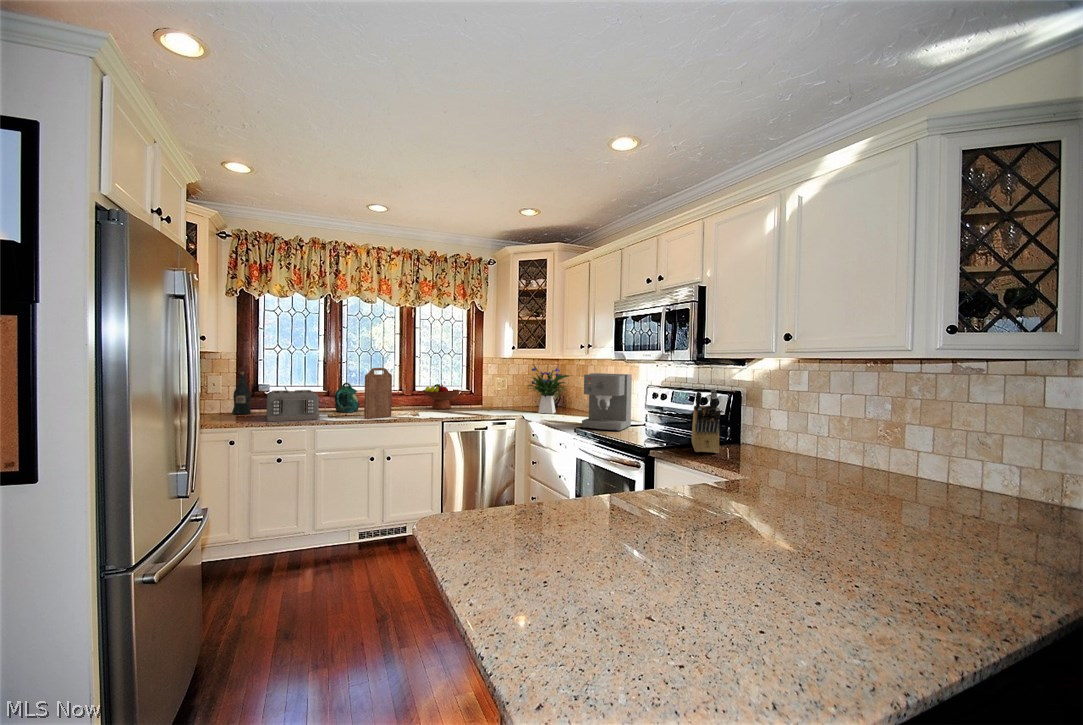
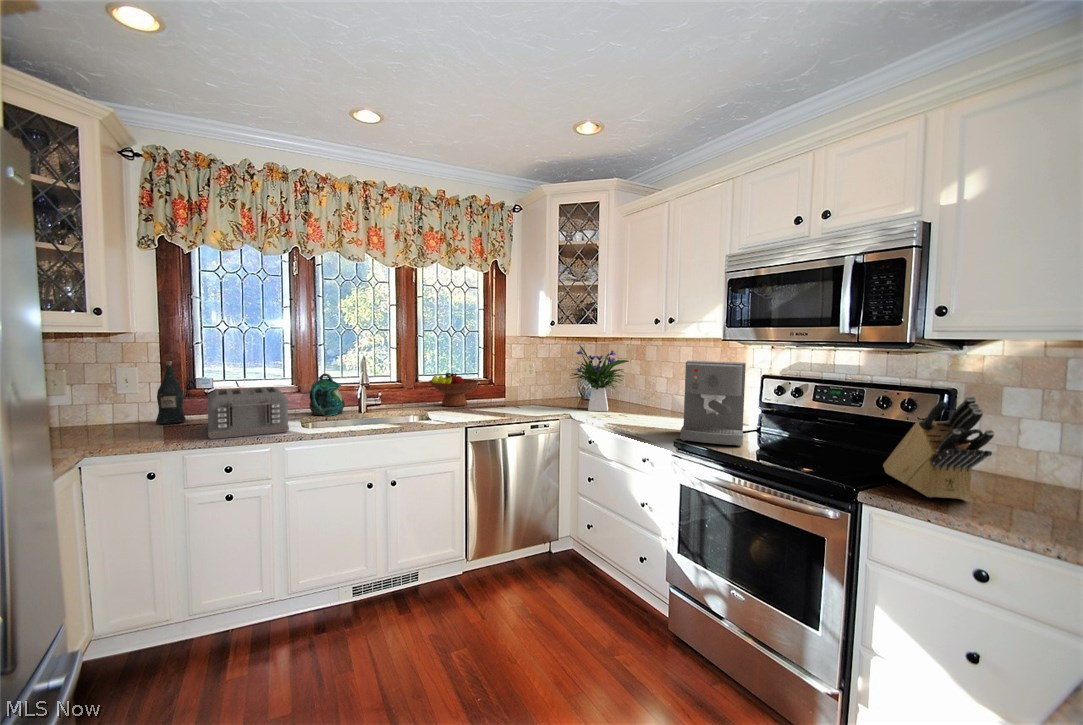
cutting board: present [364,368,392,419] -> none [356,354,394,429]

